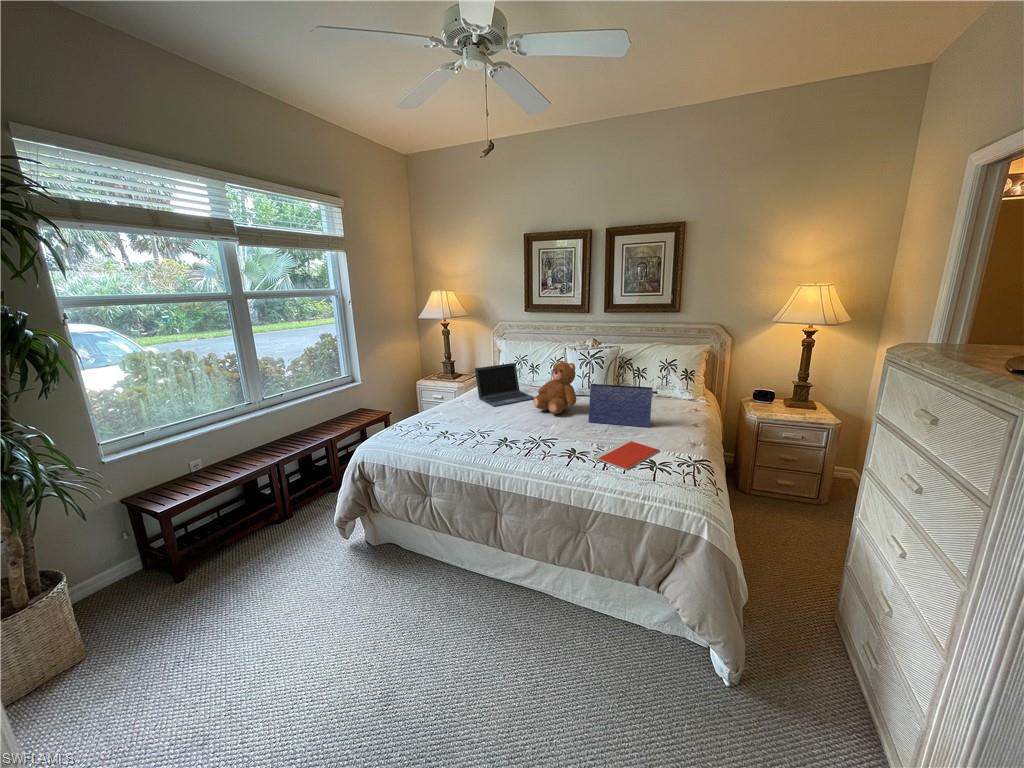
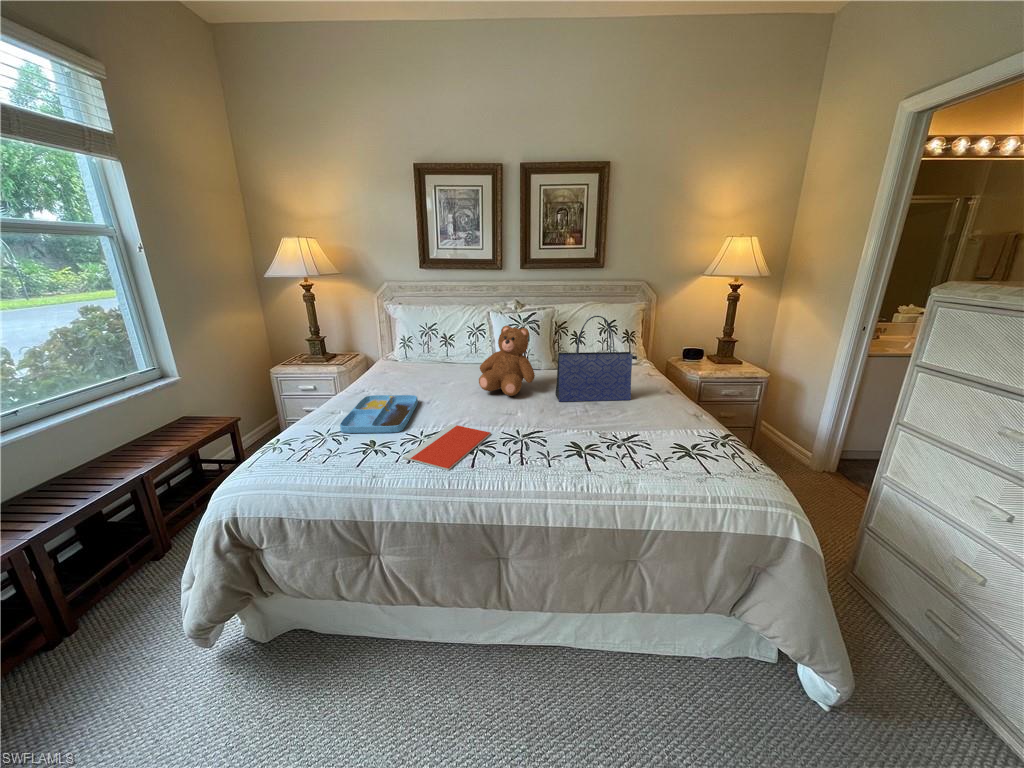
laptop: present [475,363,534,407] -> none [381,333,469,394]
tray: none [431,404,488,428] -> present [340,395,418,433]
notebook: present [592,440,659,470] -> present [403,424,491,470]

